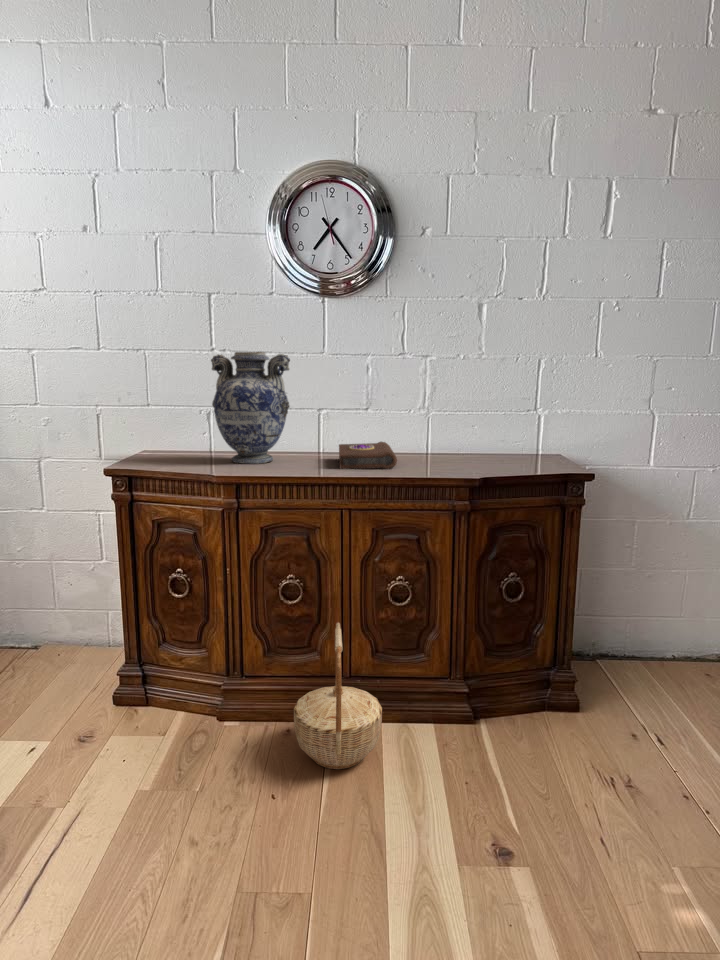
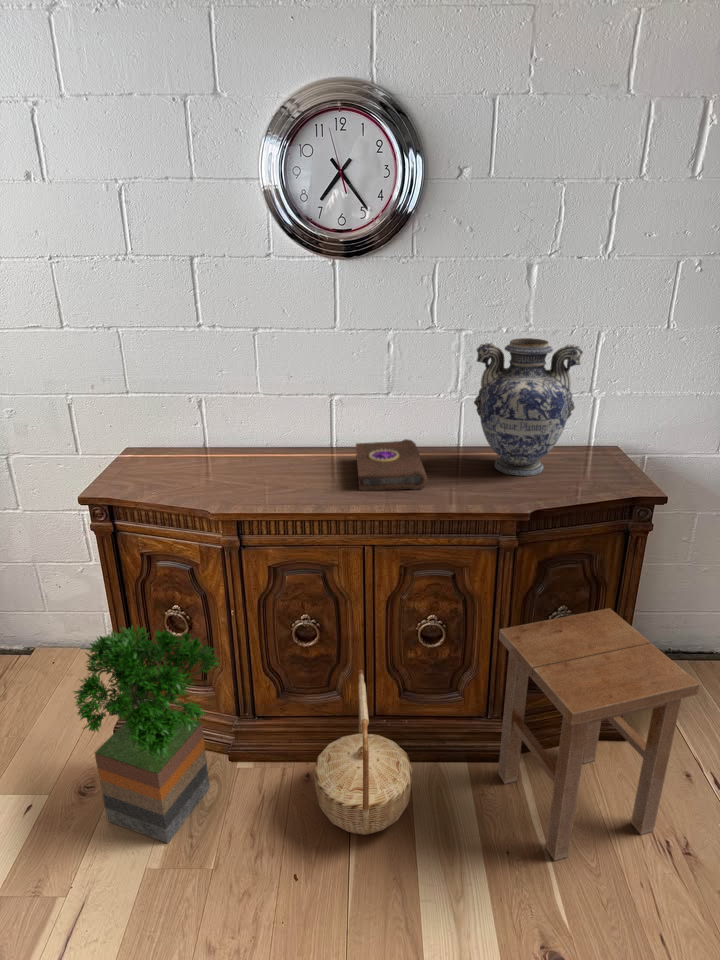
vase: present [211,352,290,464] -> present [474,338,583,476]
potted tree: none [86,571,216,773] -> present [74,625,219,843]
stool: none [458,574,626,788] -> present [498,608,700,860]

